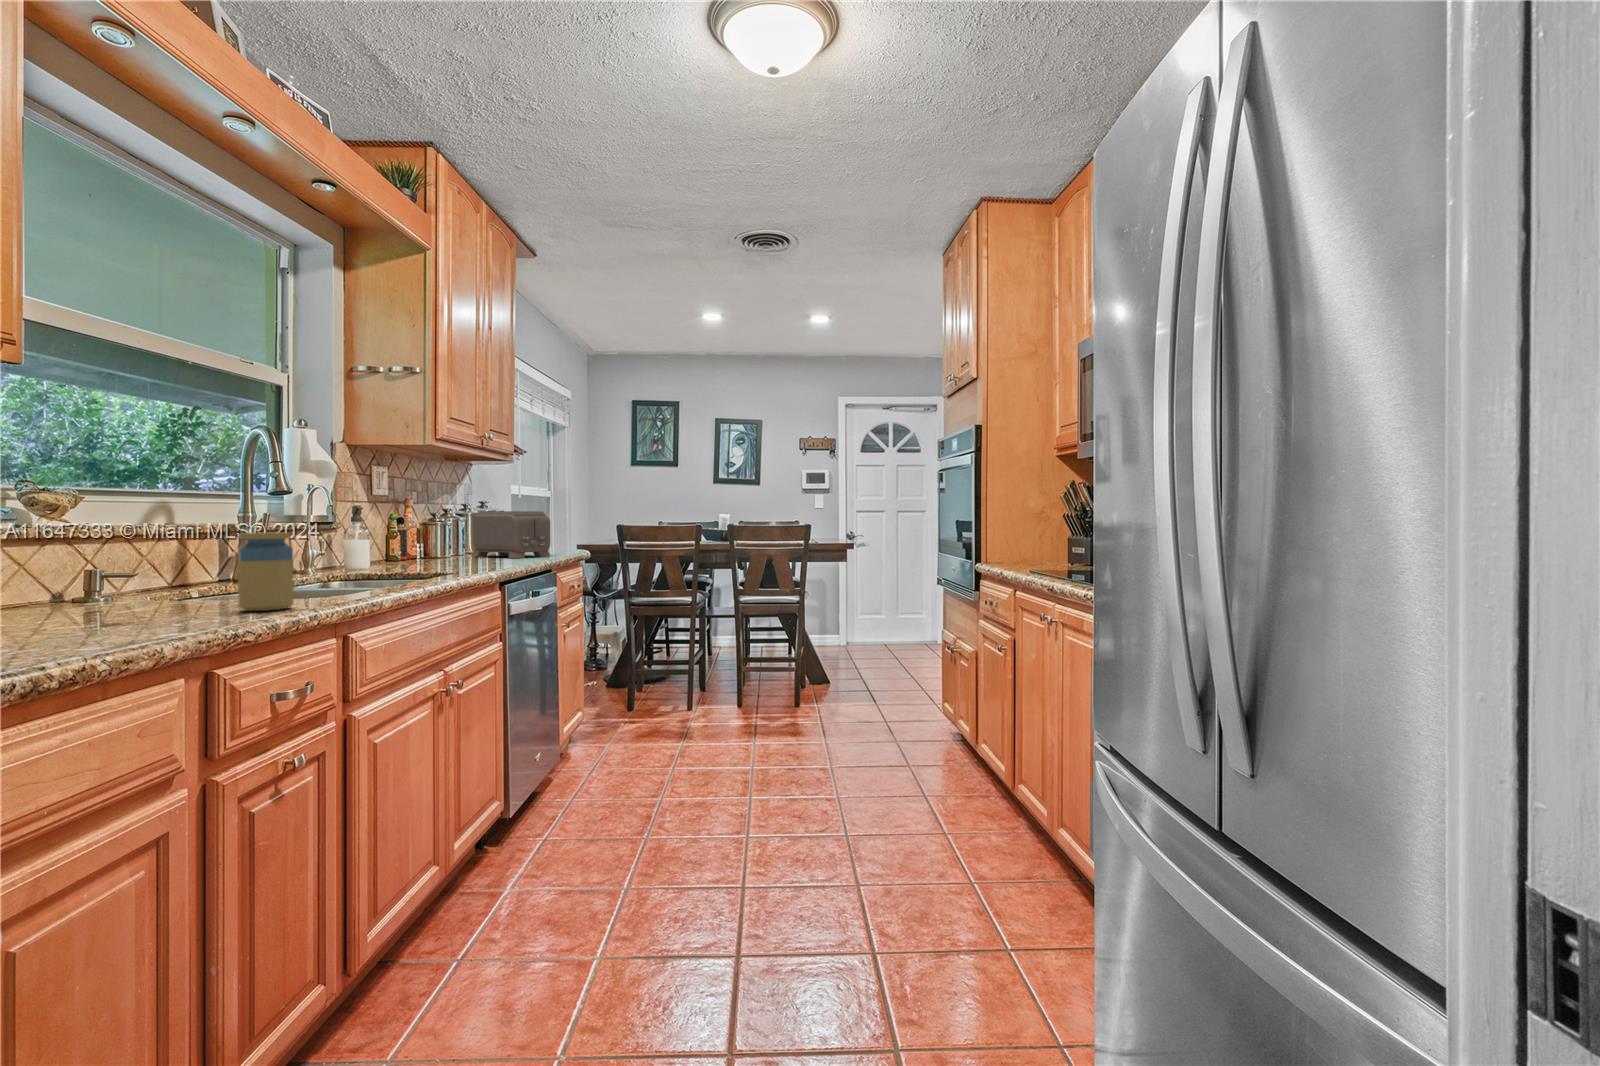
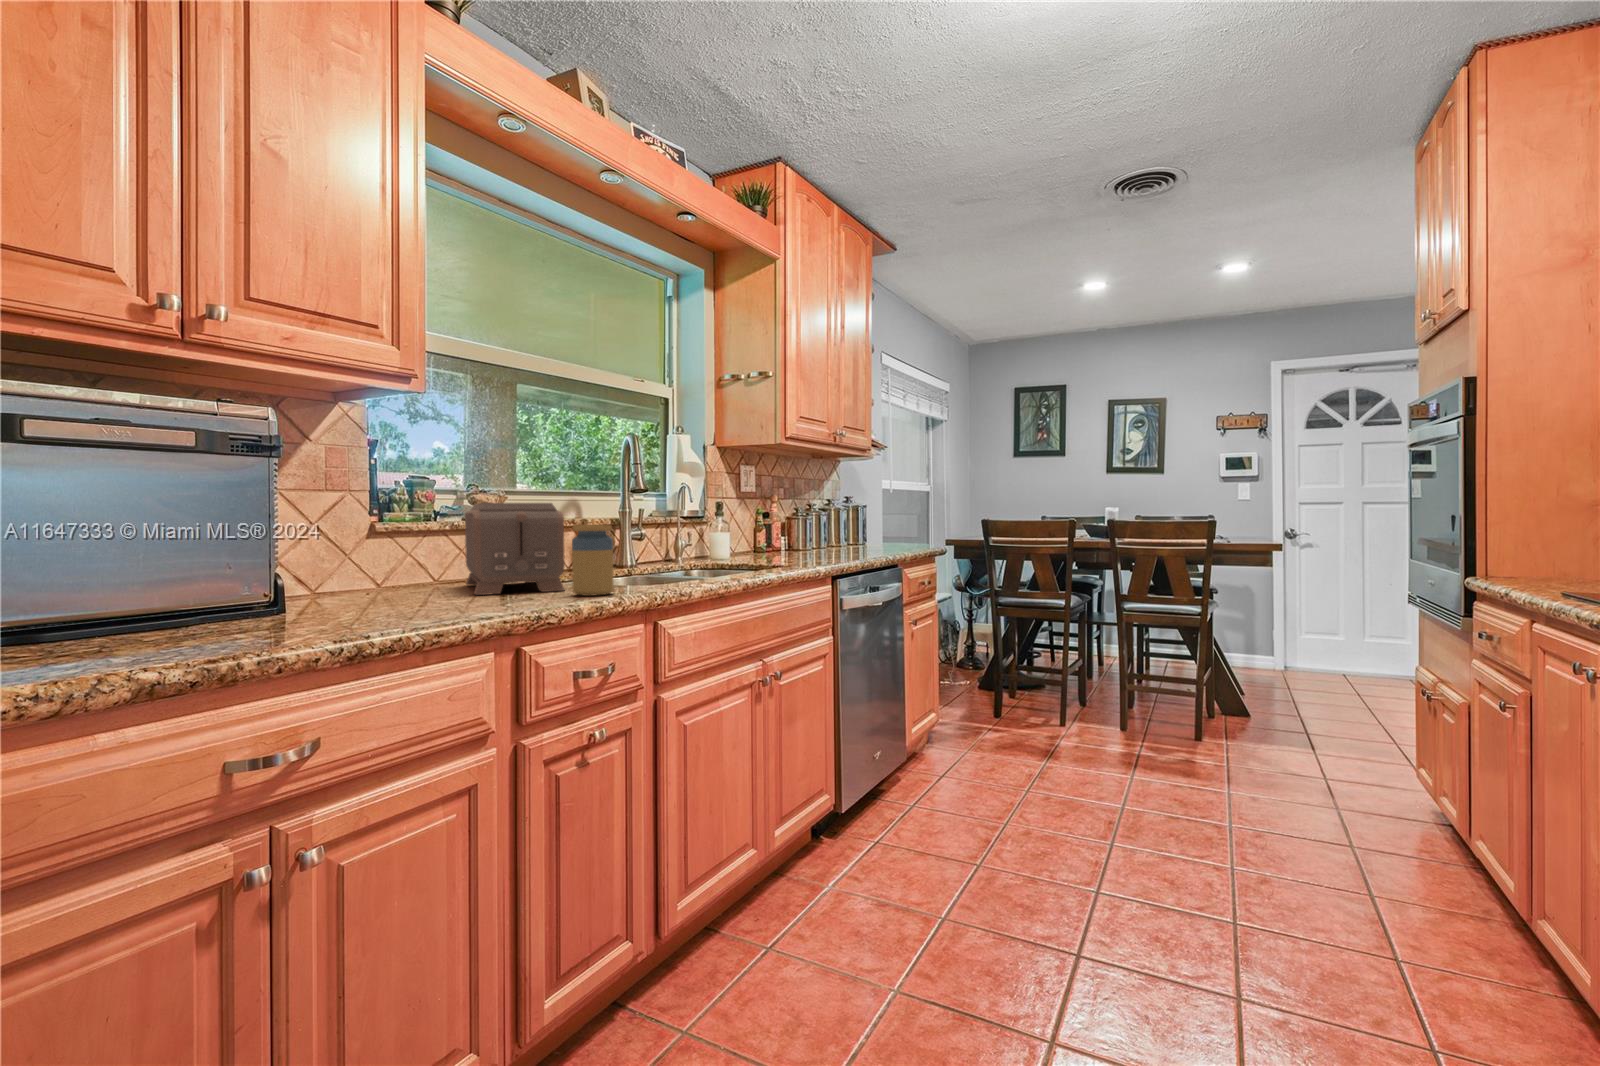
toaster: present [472,511,550,558] -> present [465,503,565,595]

